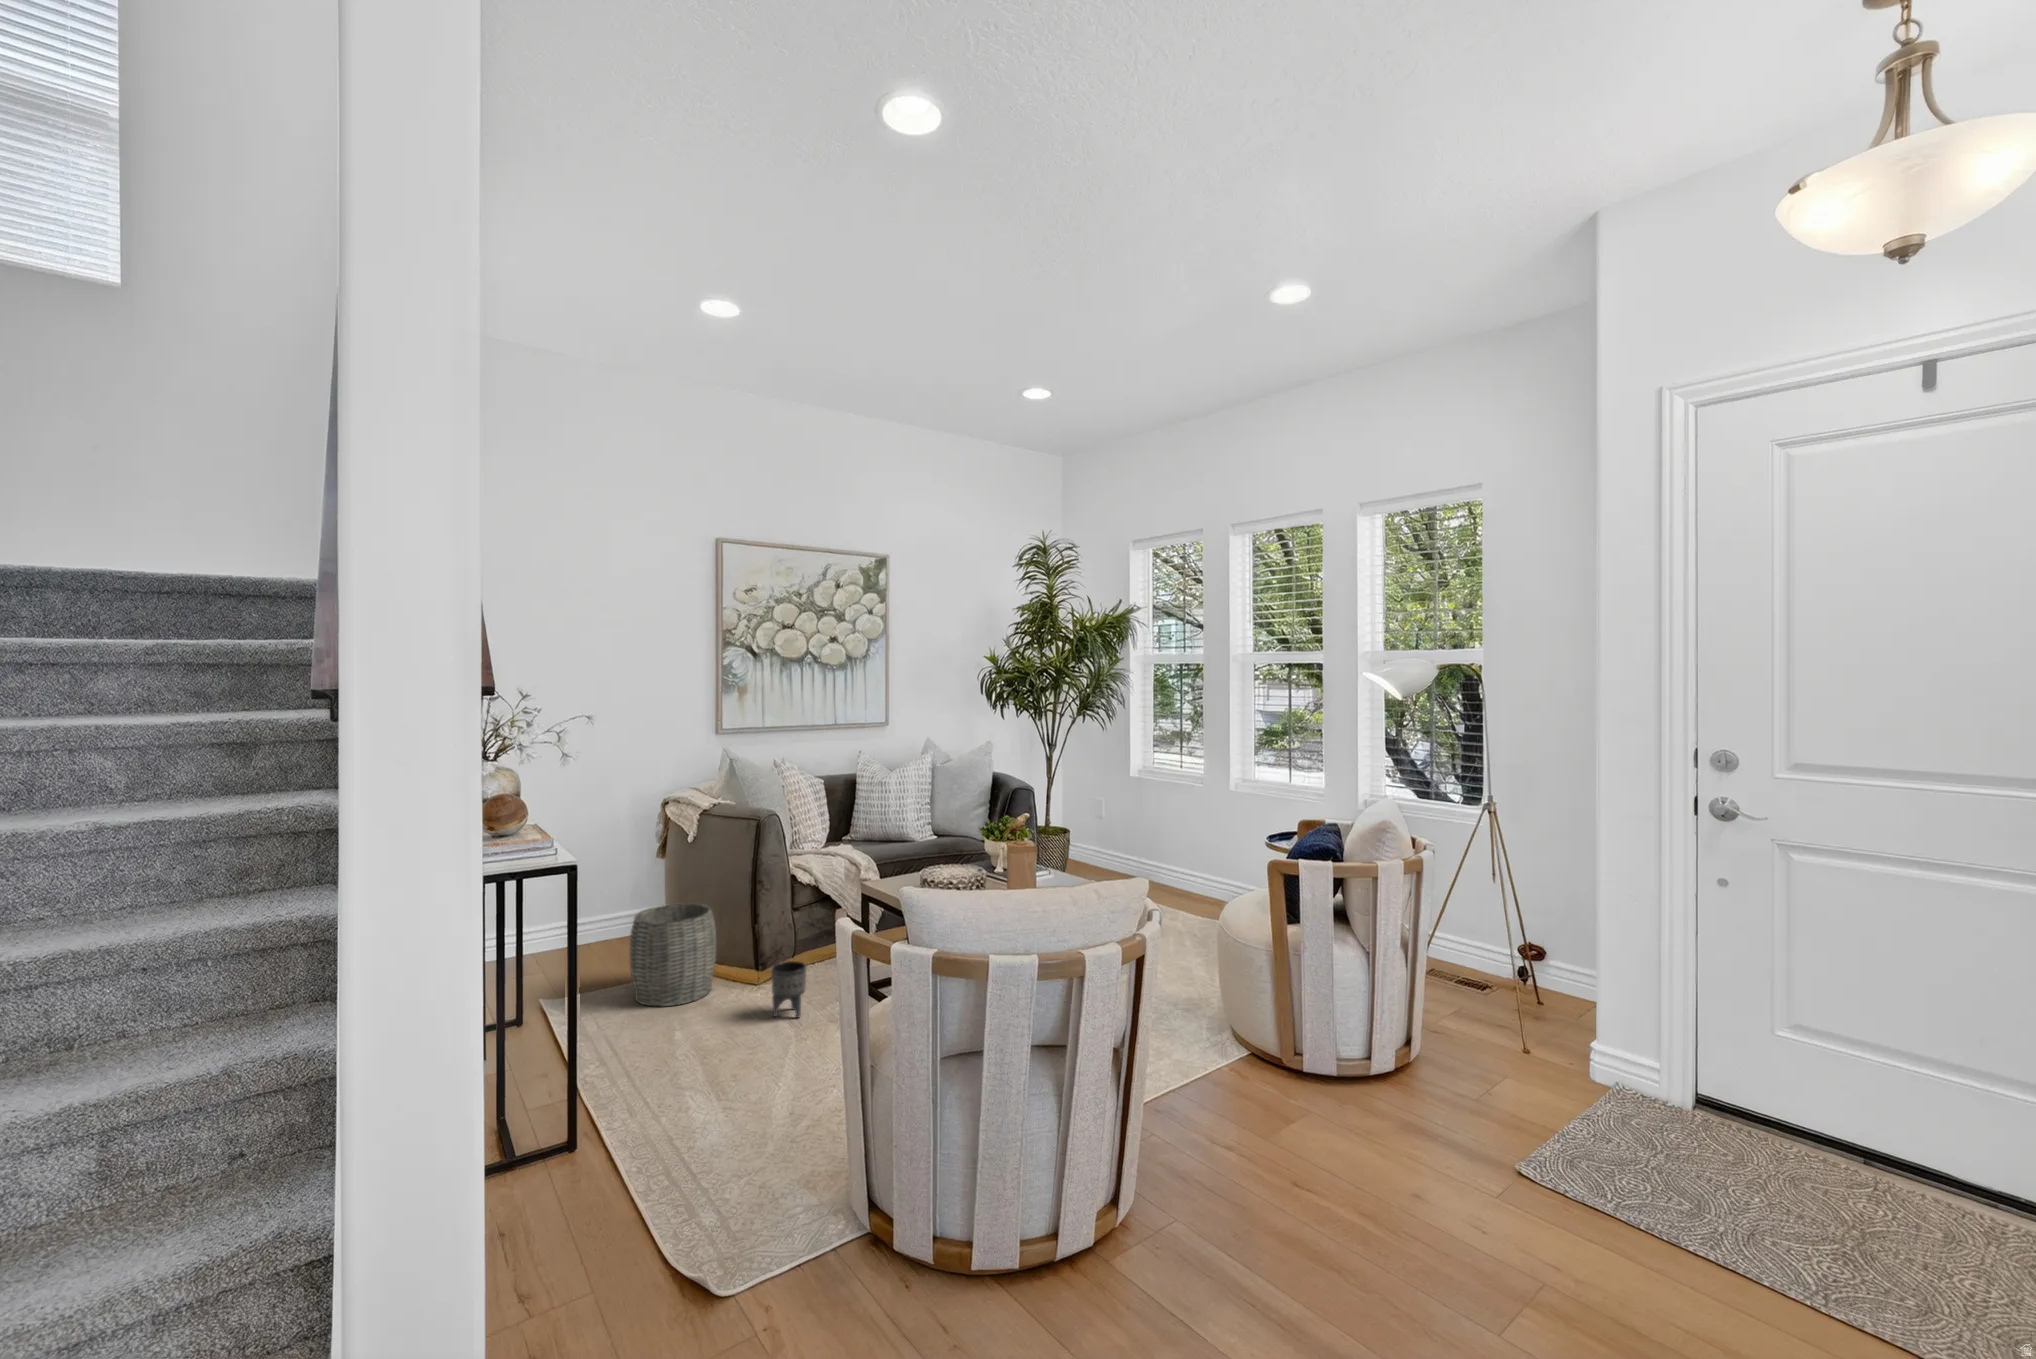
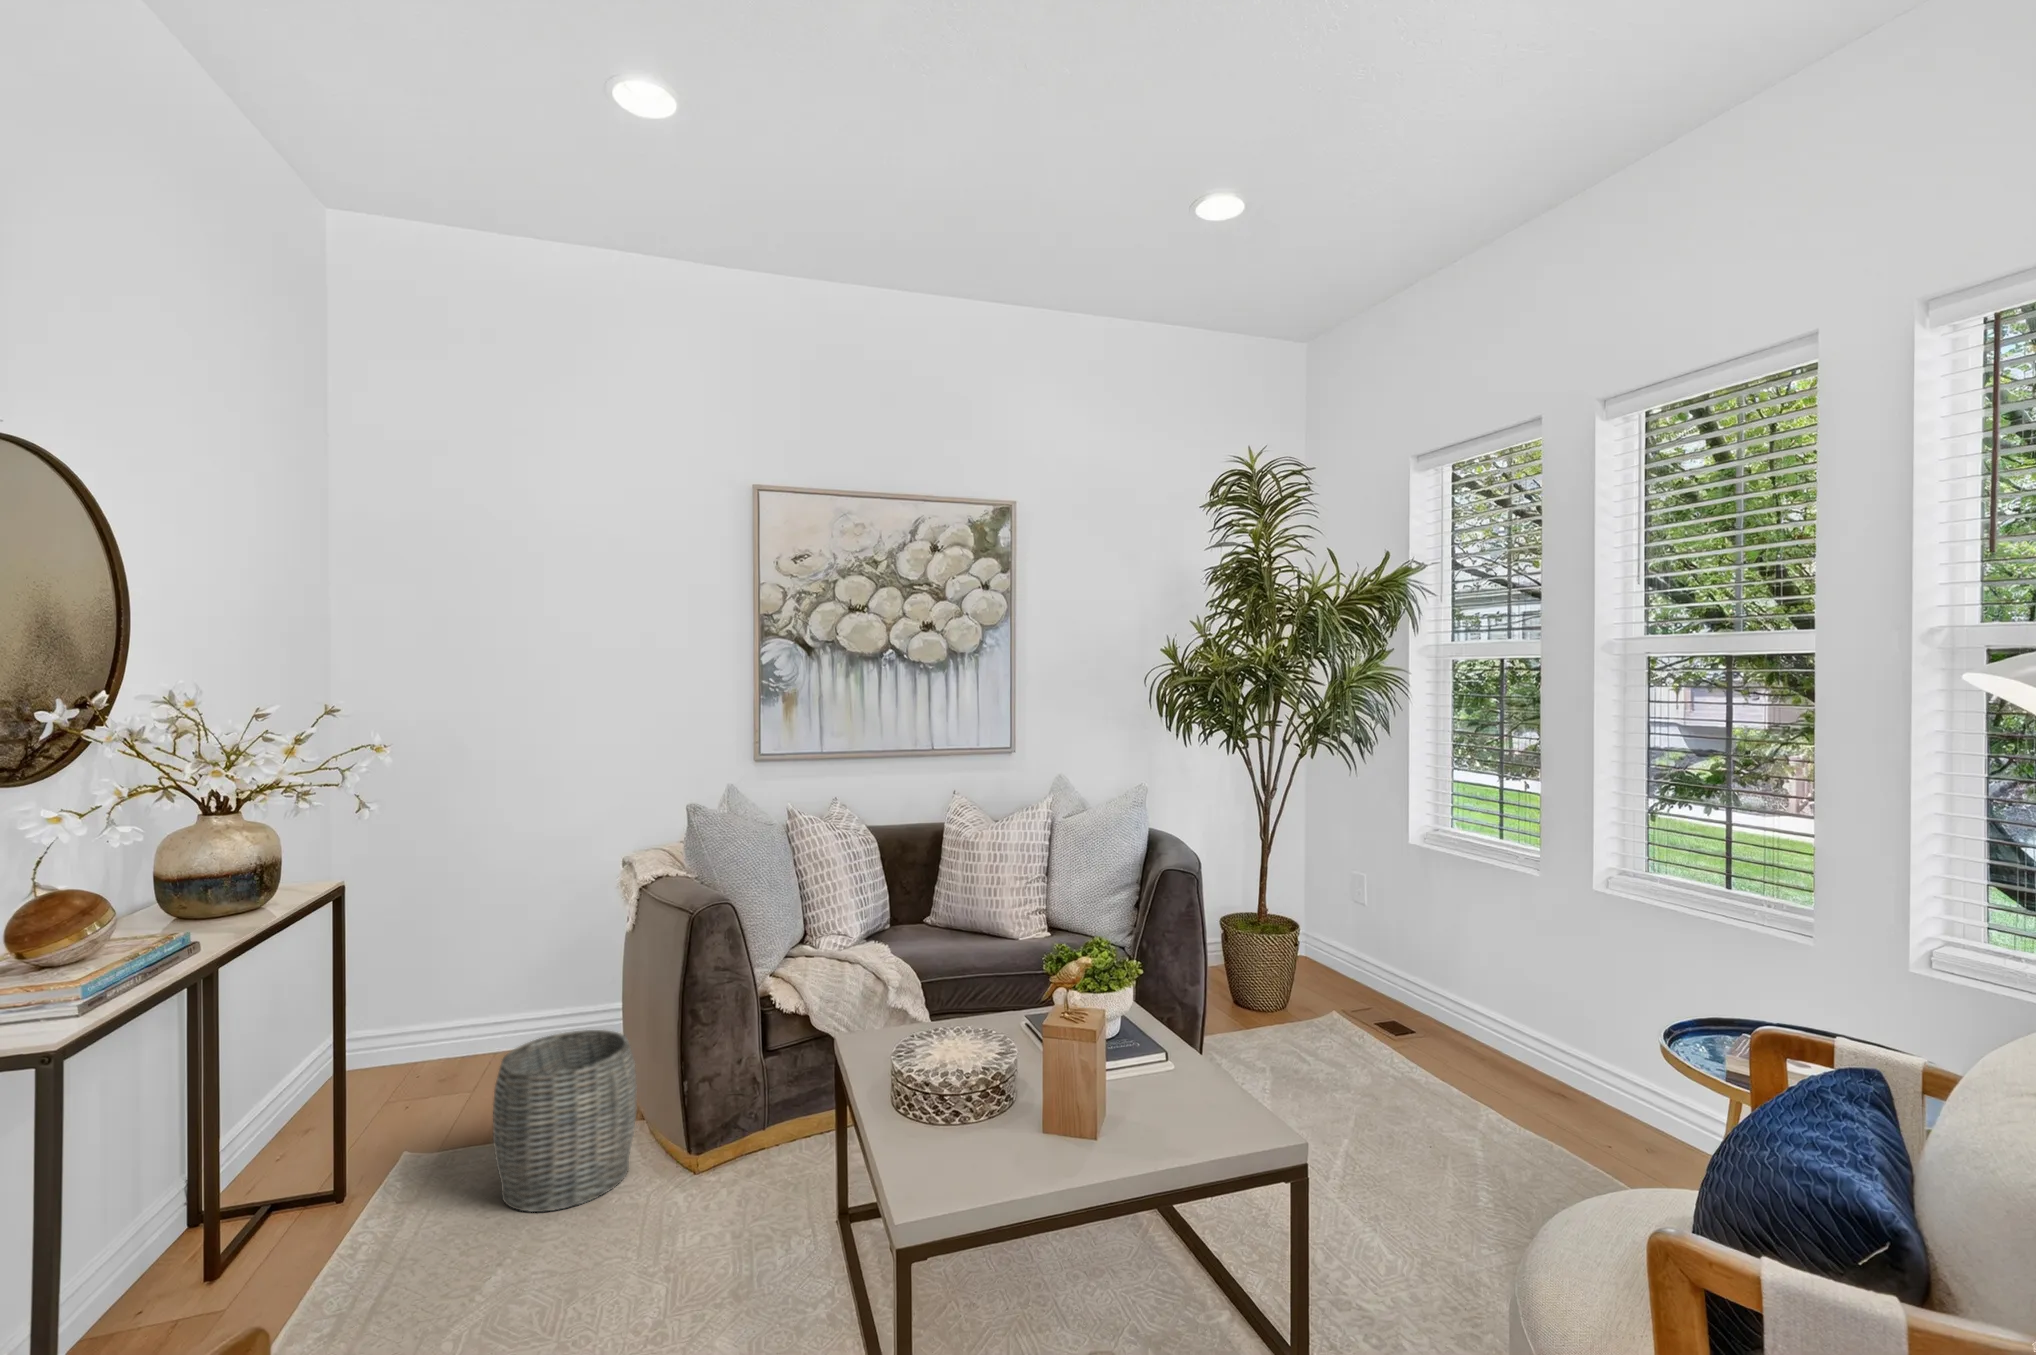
planter: present [771,961,807,1018] -> none [644,1171,710,1288]

